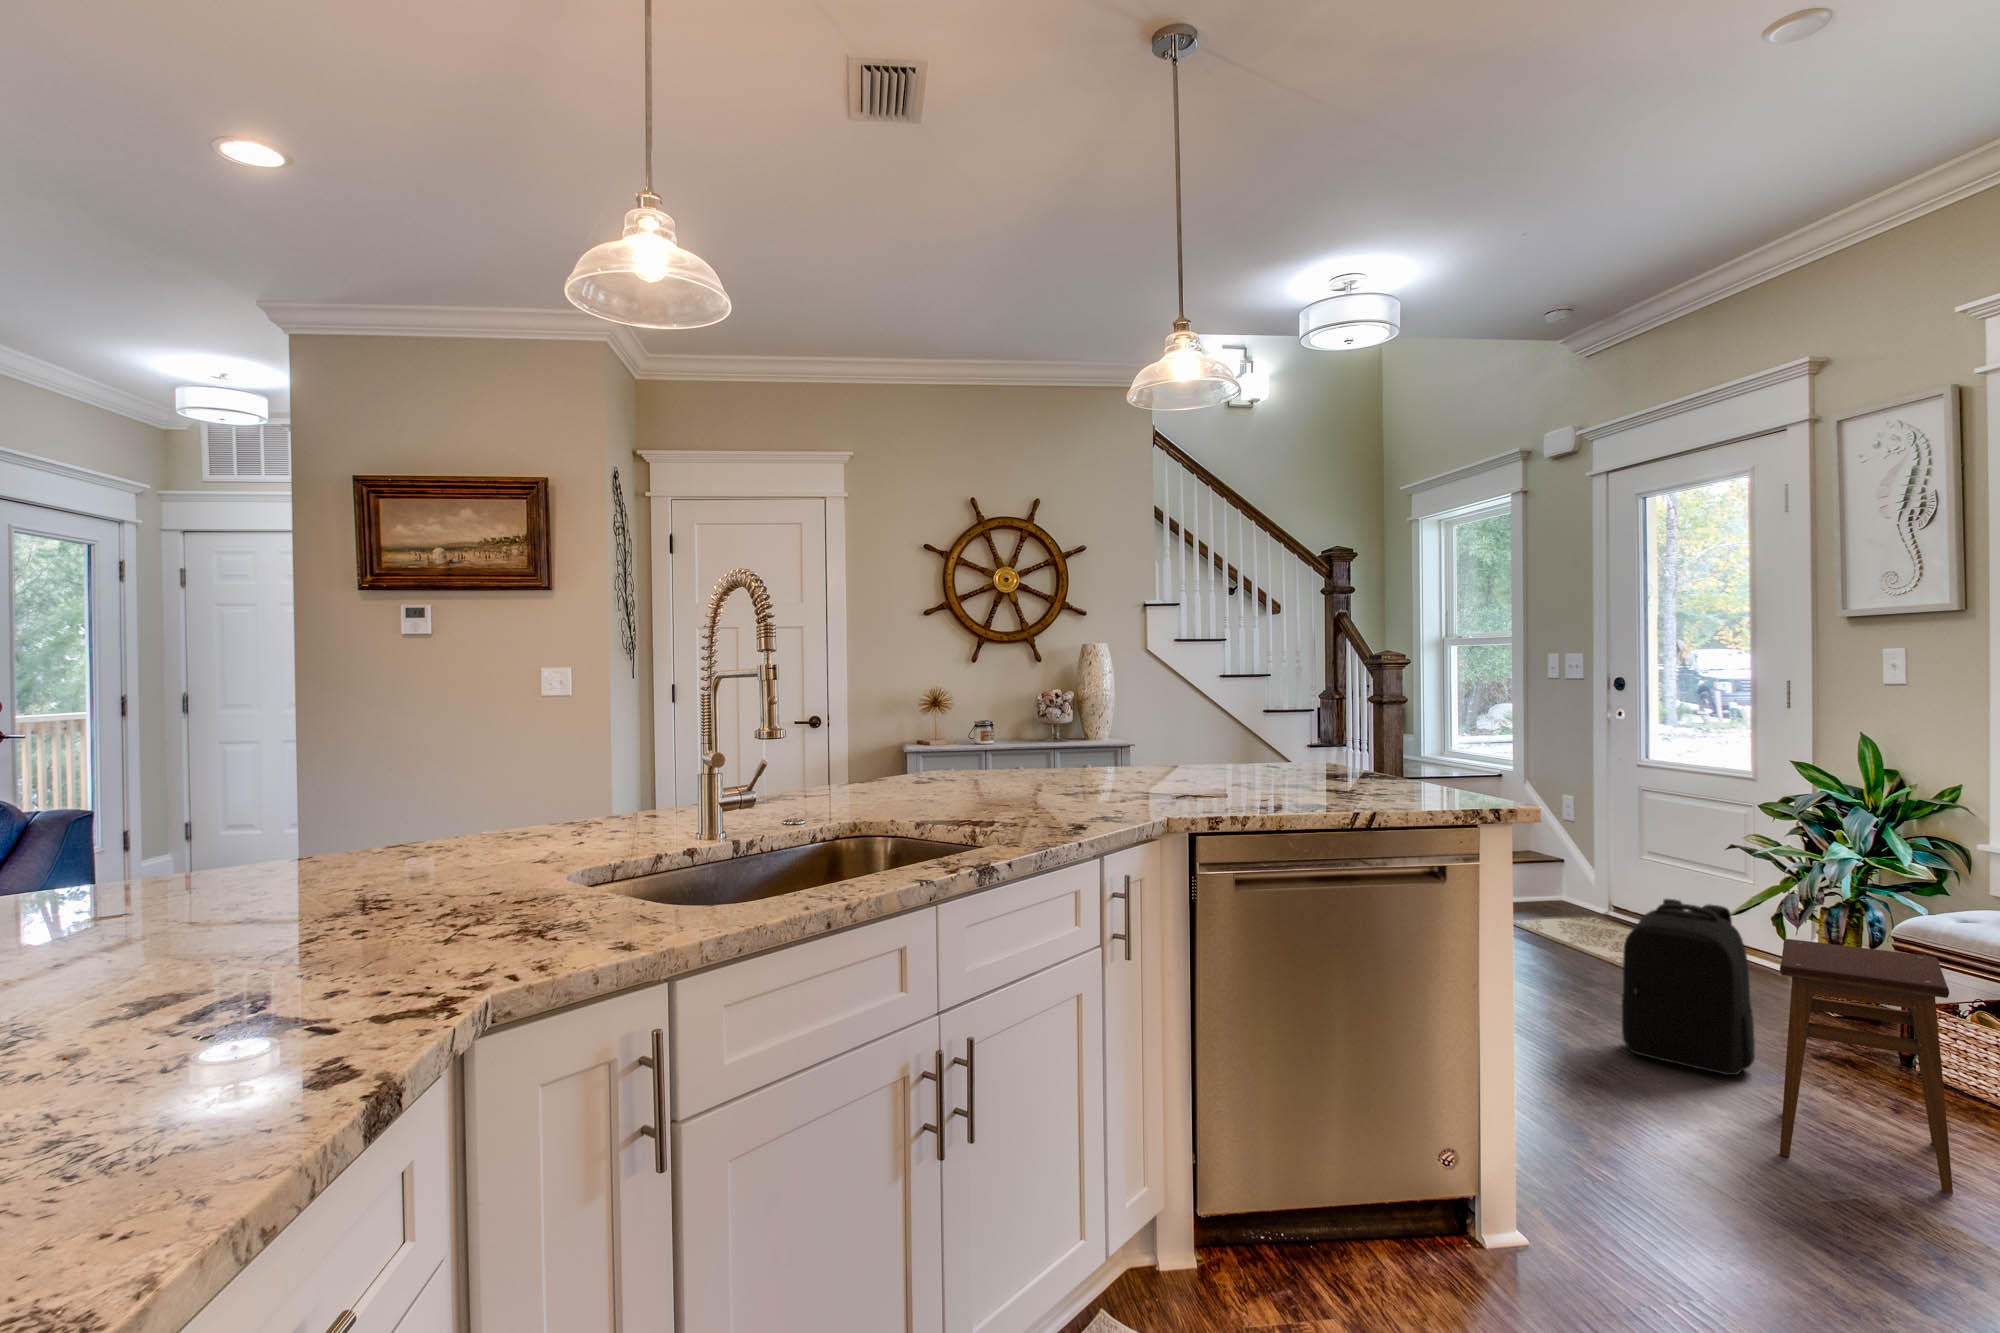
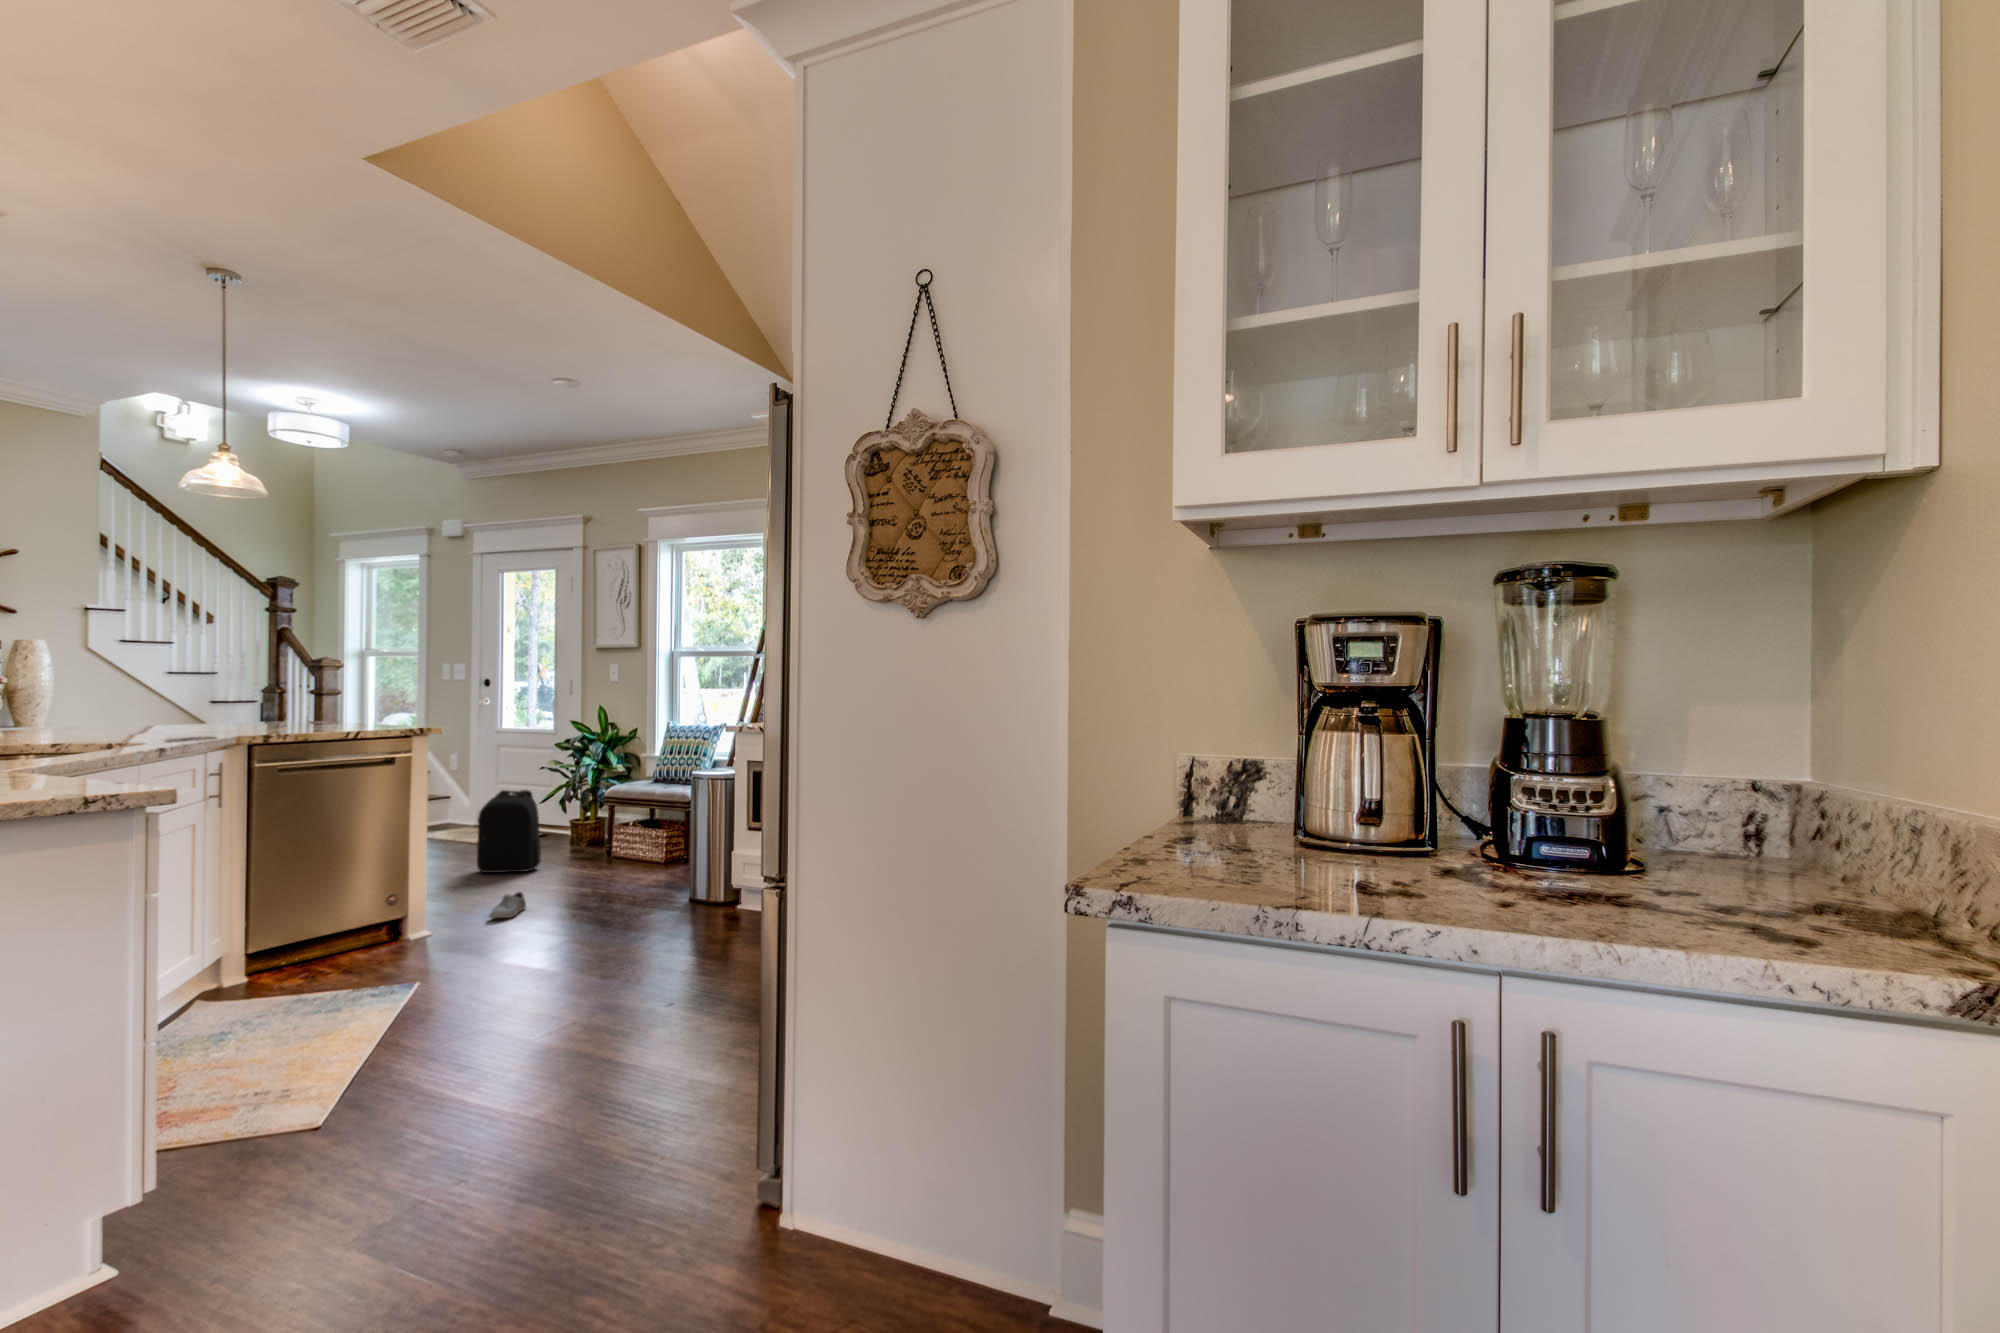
stool: present [1780,939,1953,1193] -> none [543,794,609,889]
shoe: none [1669,1186,1756,1264] -> present [489,892,526,918]

